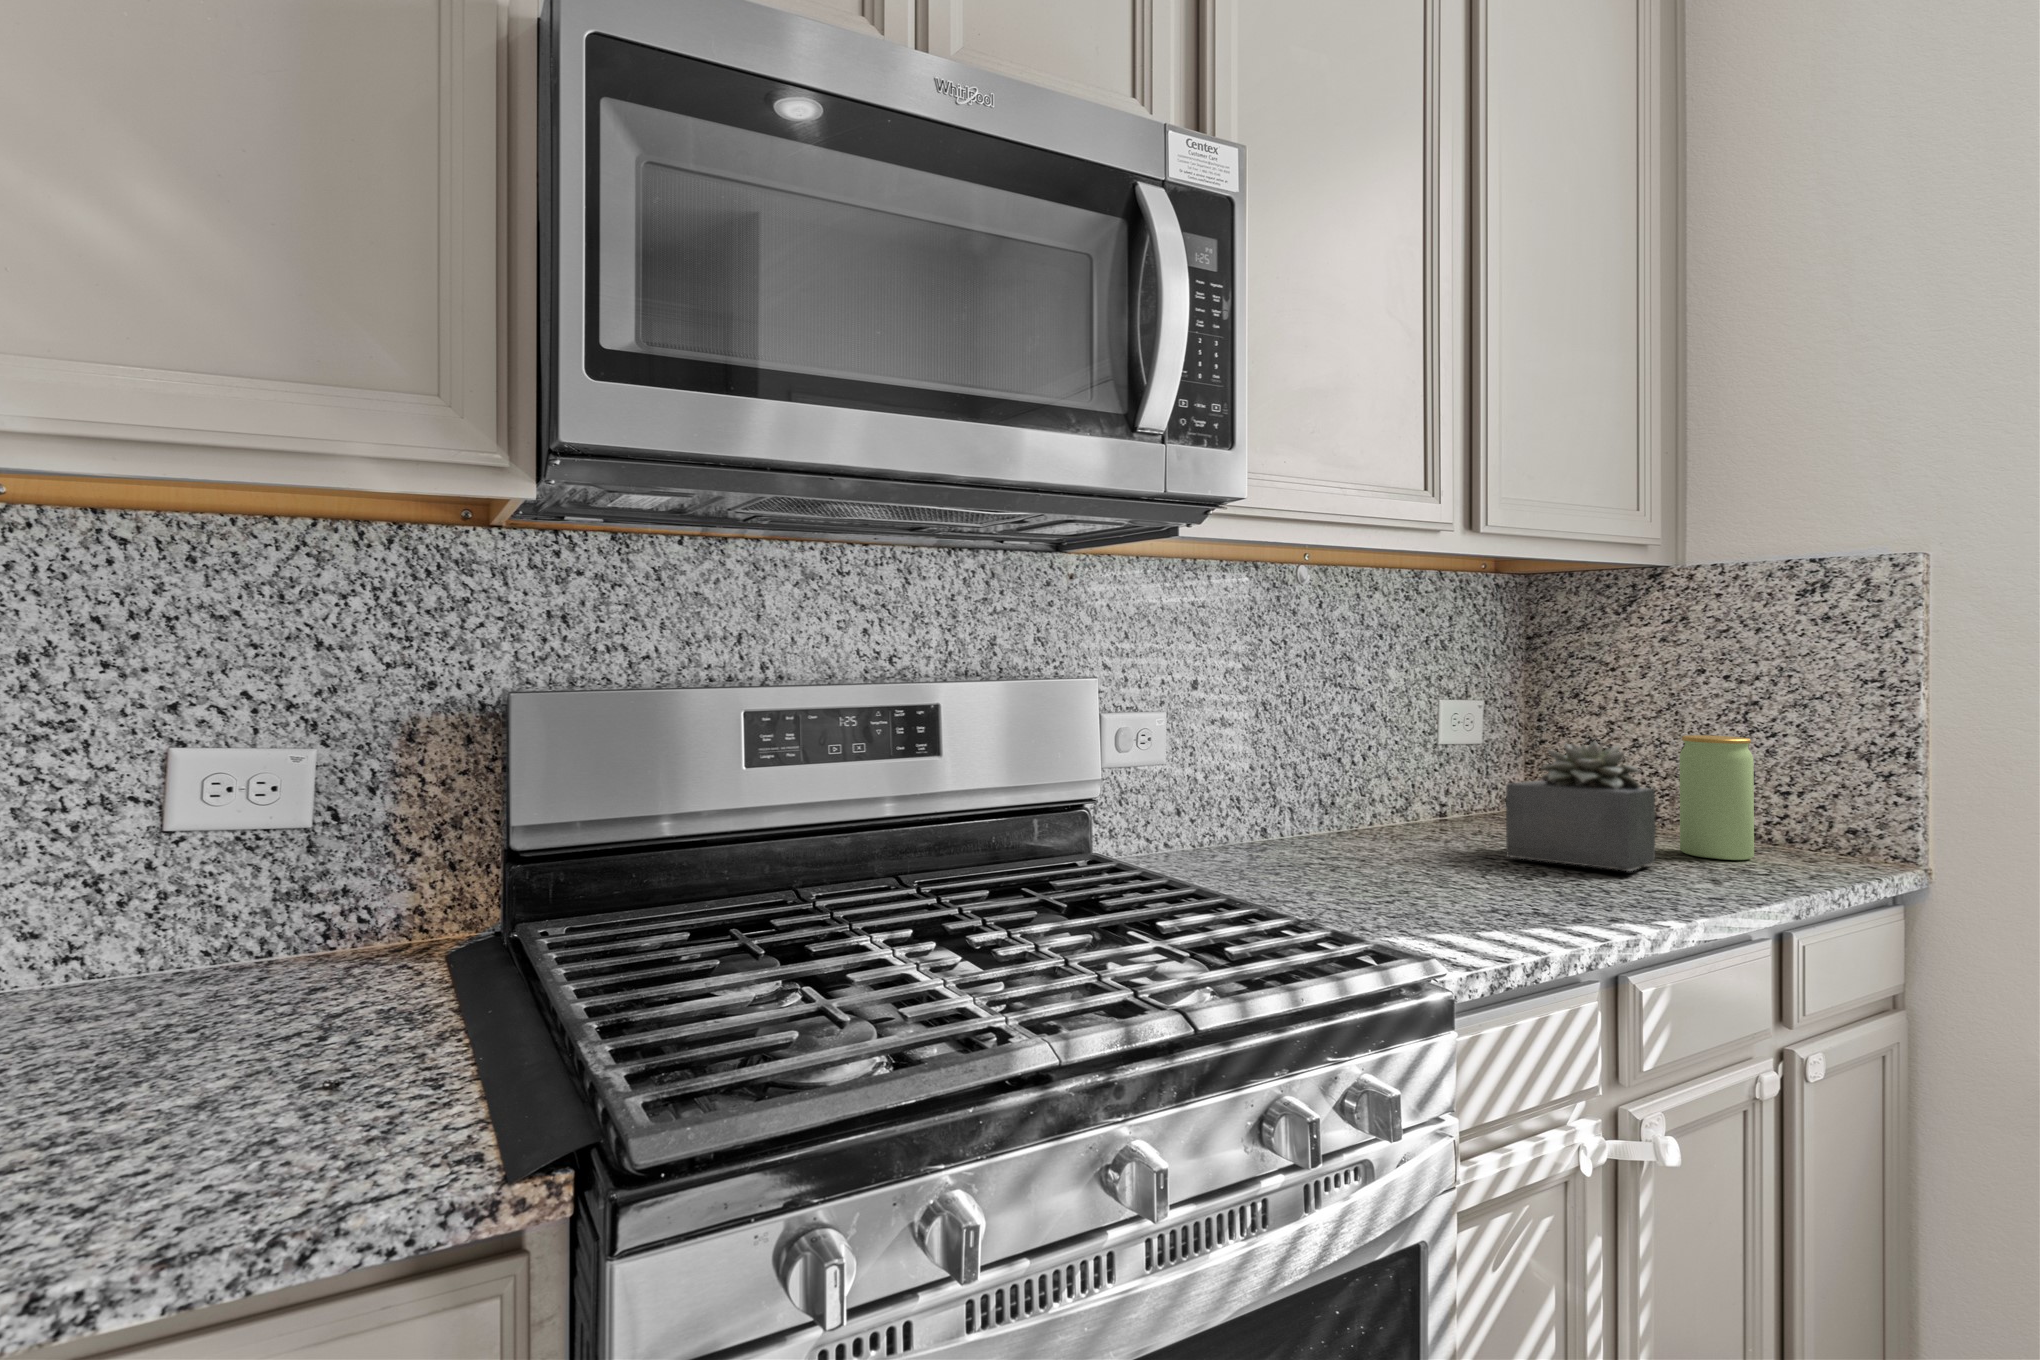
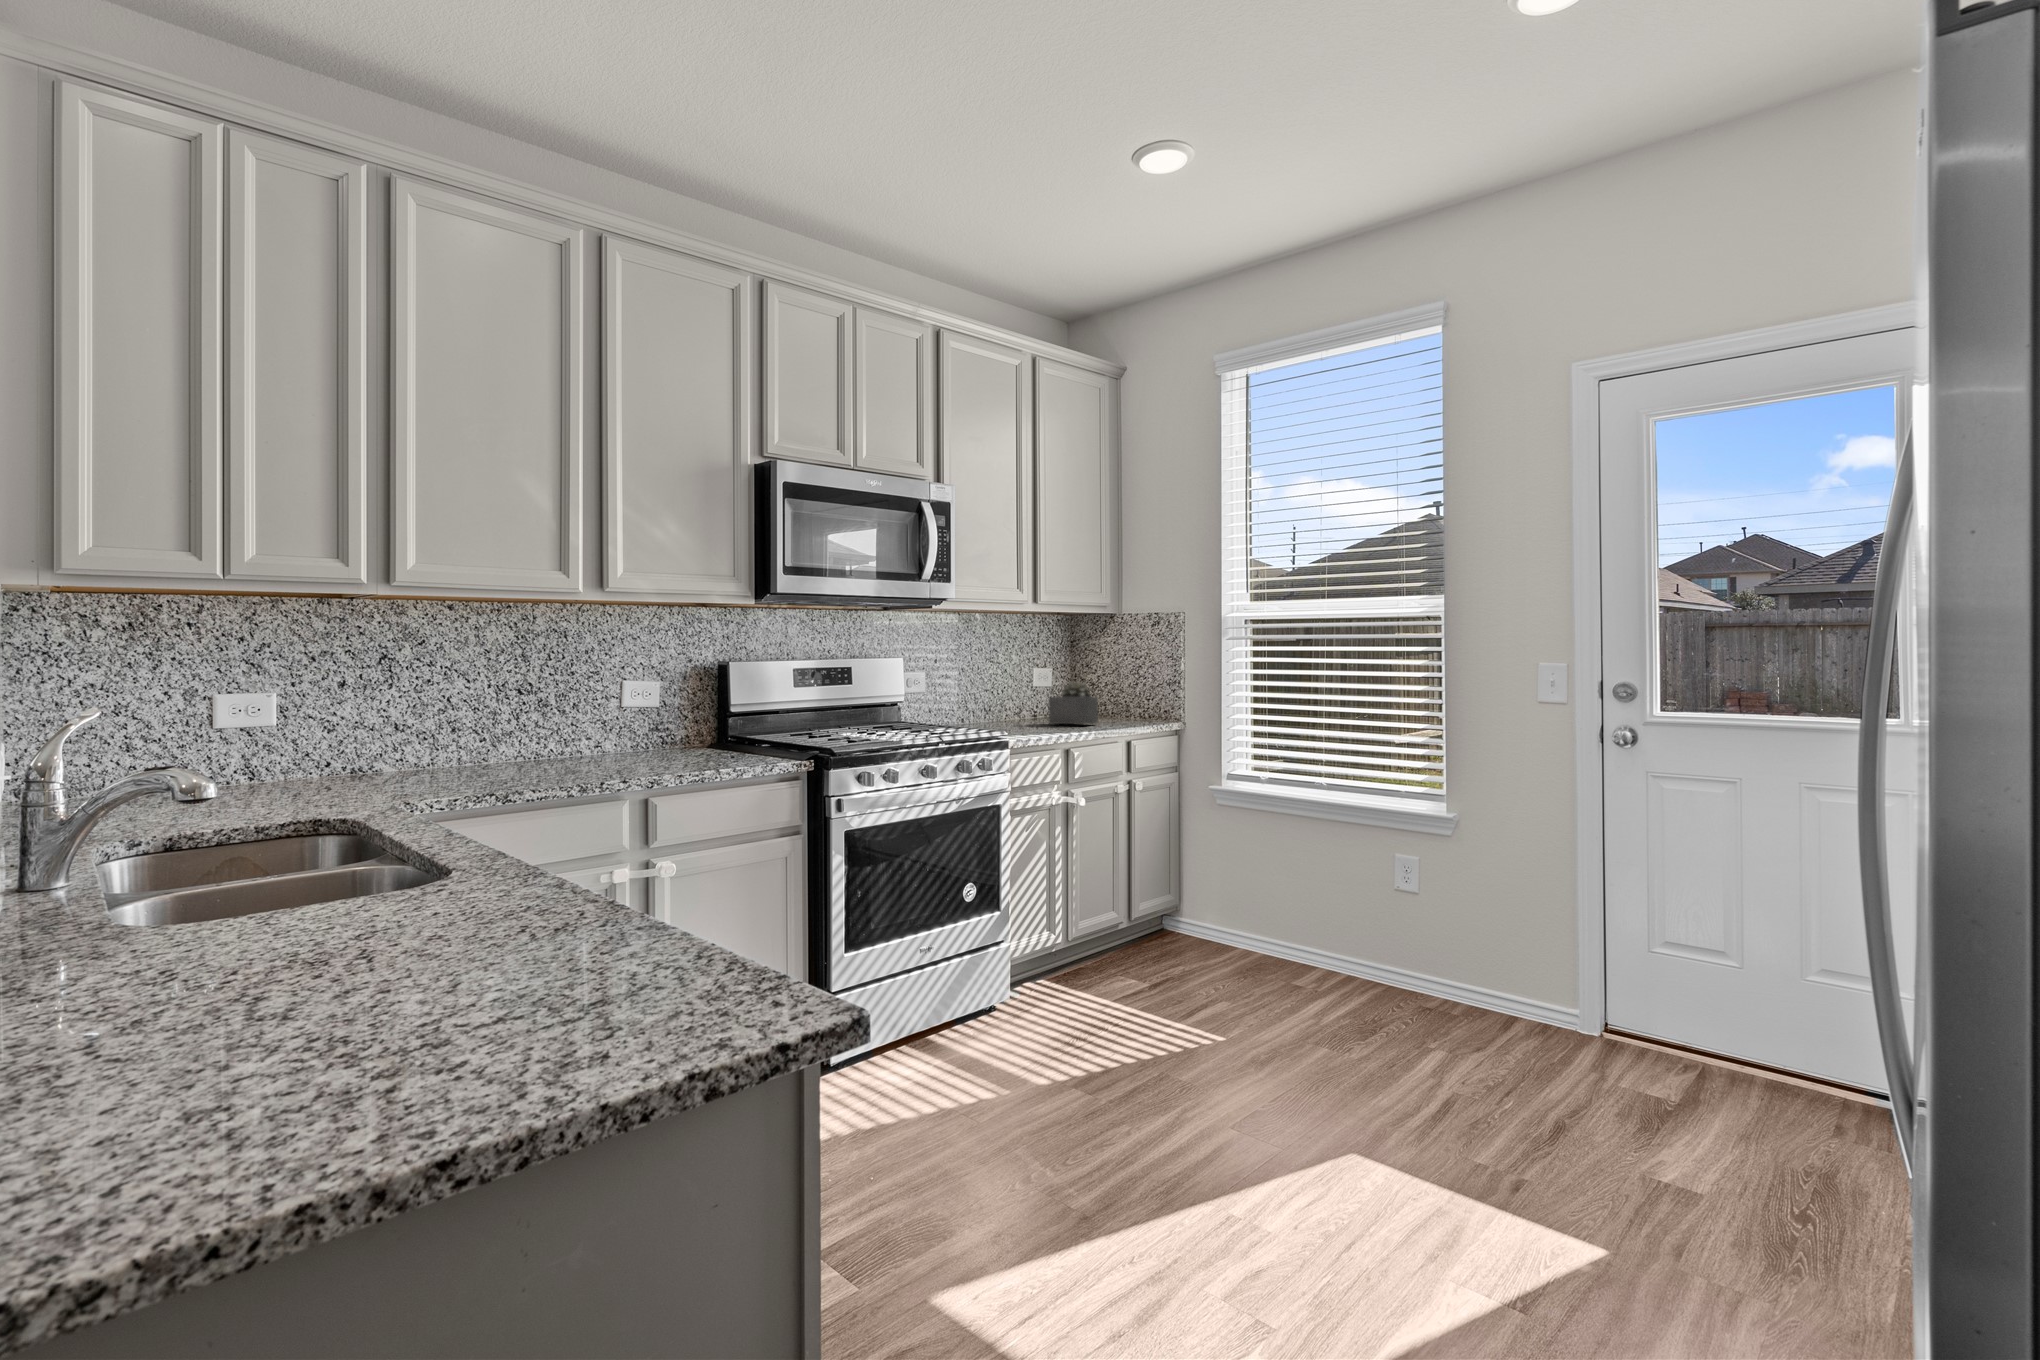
jar: present [1680,735,1754,860] -> none [1112,679,1135,723]

